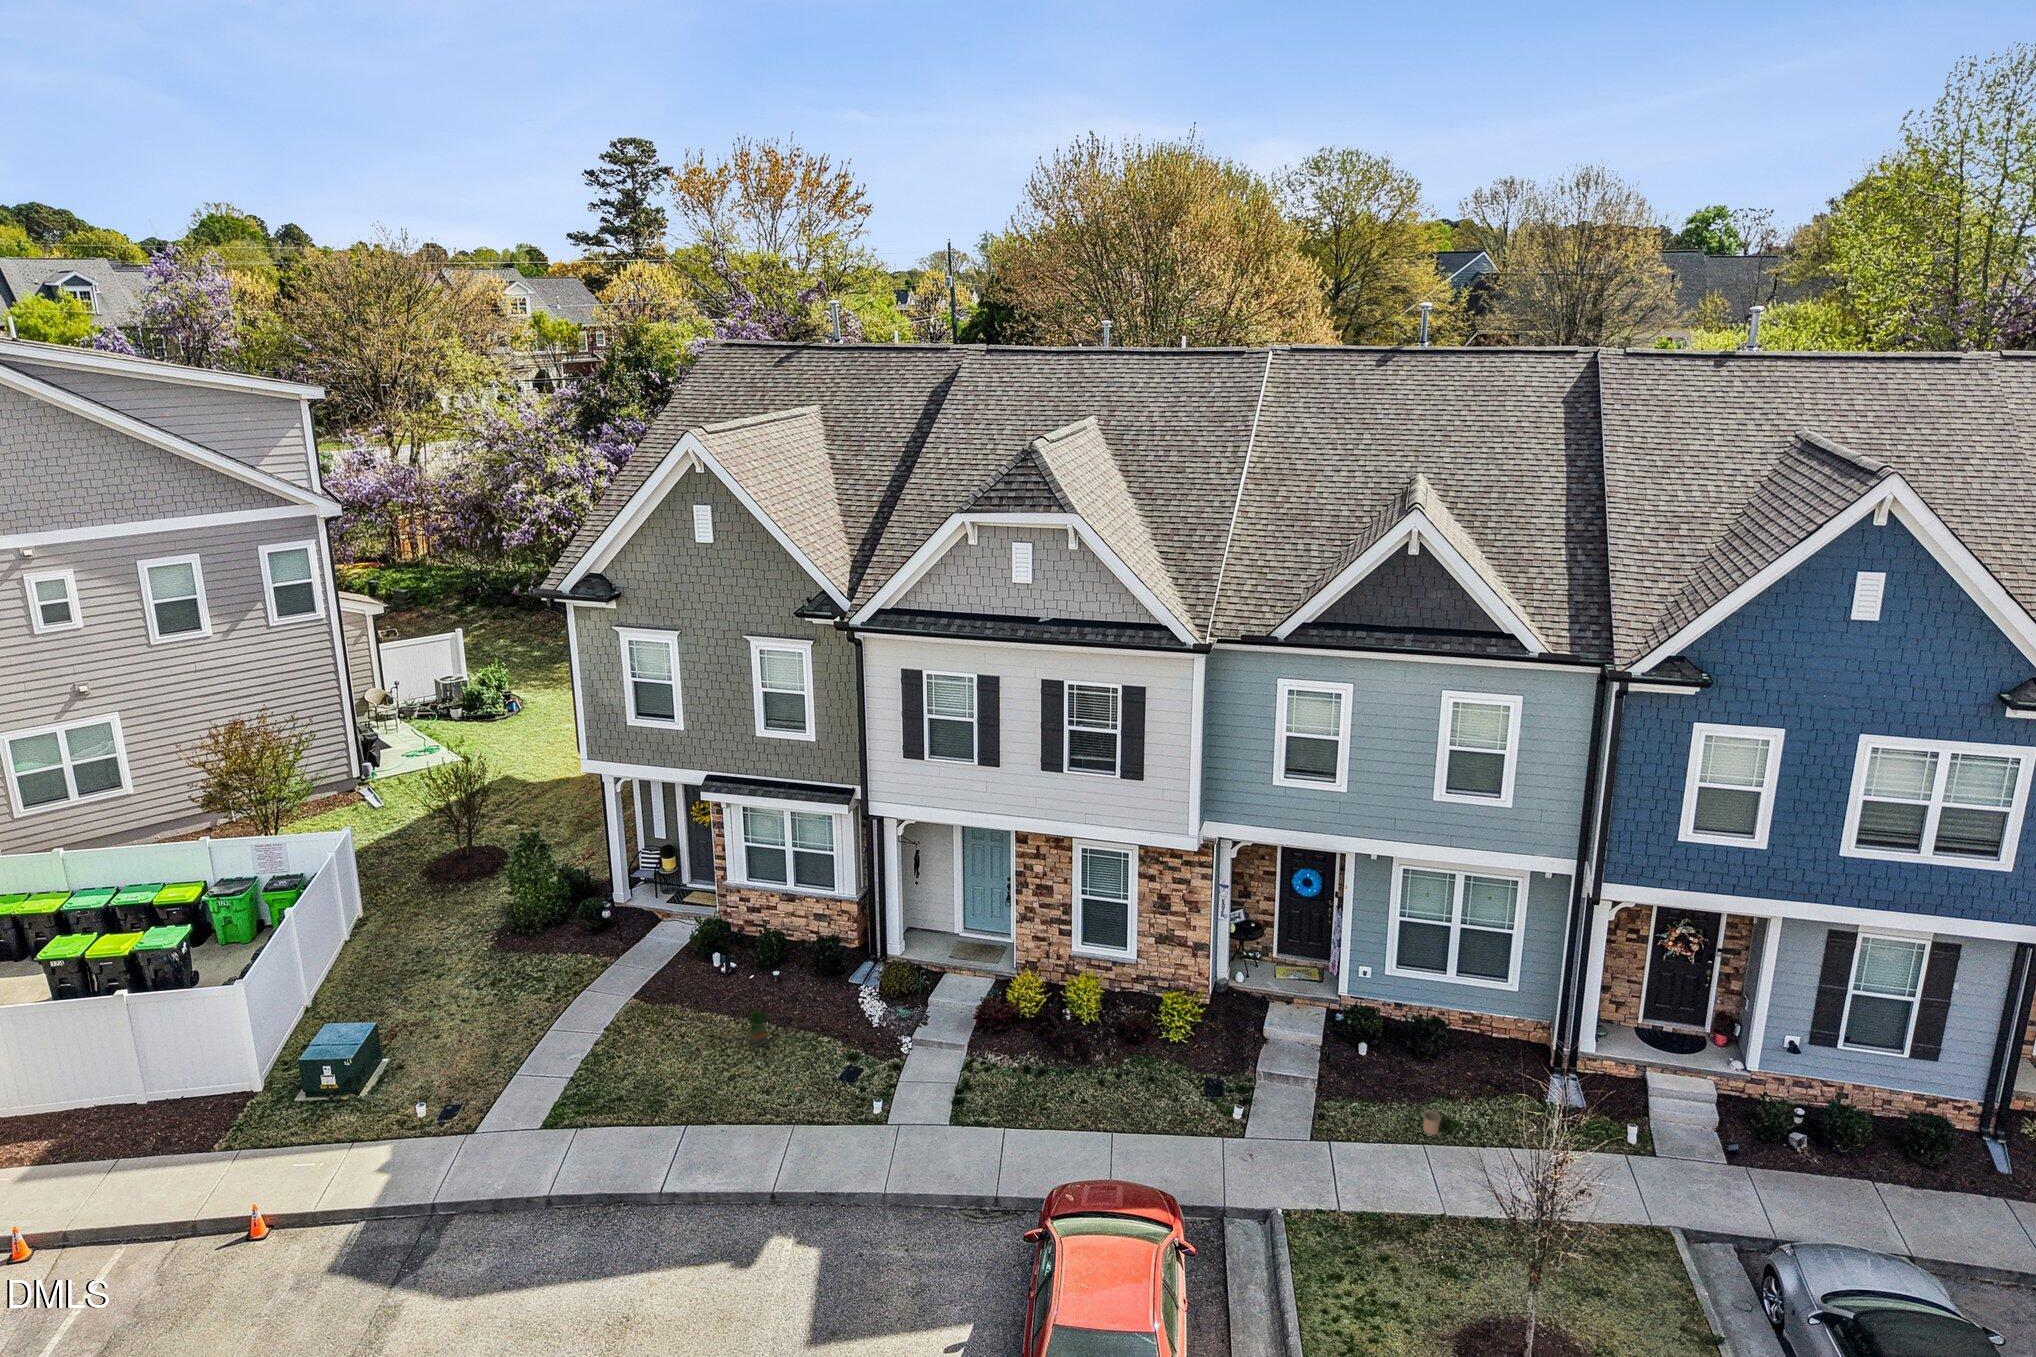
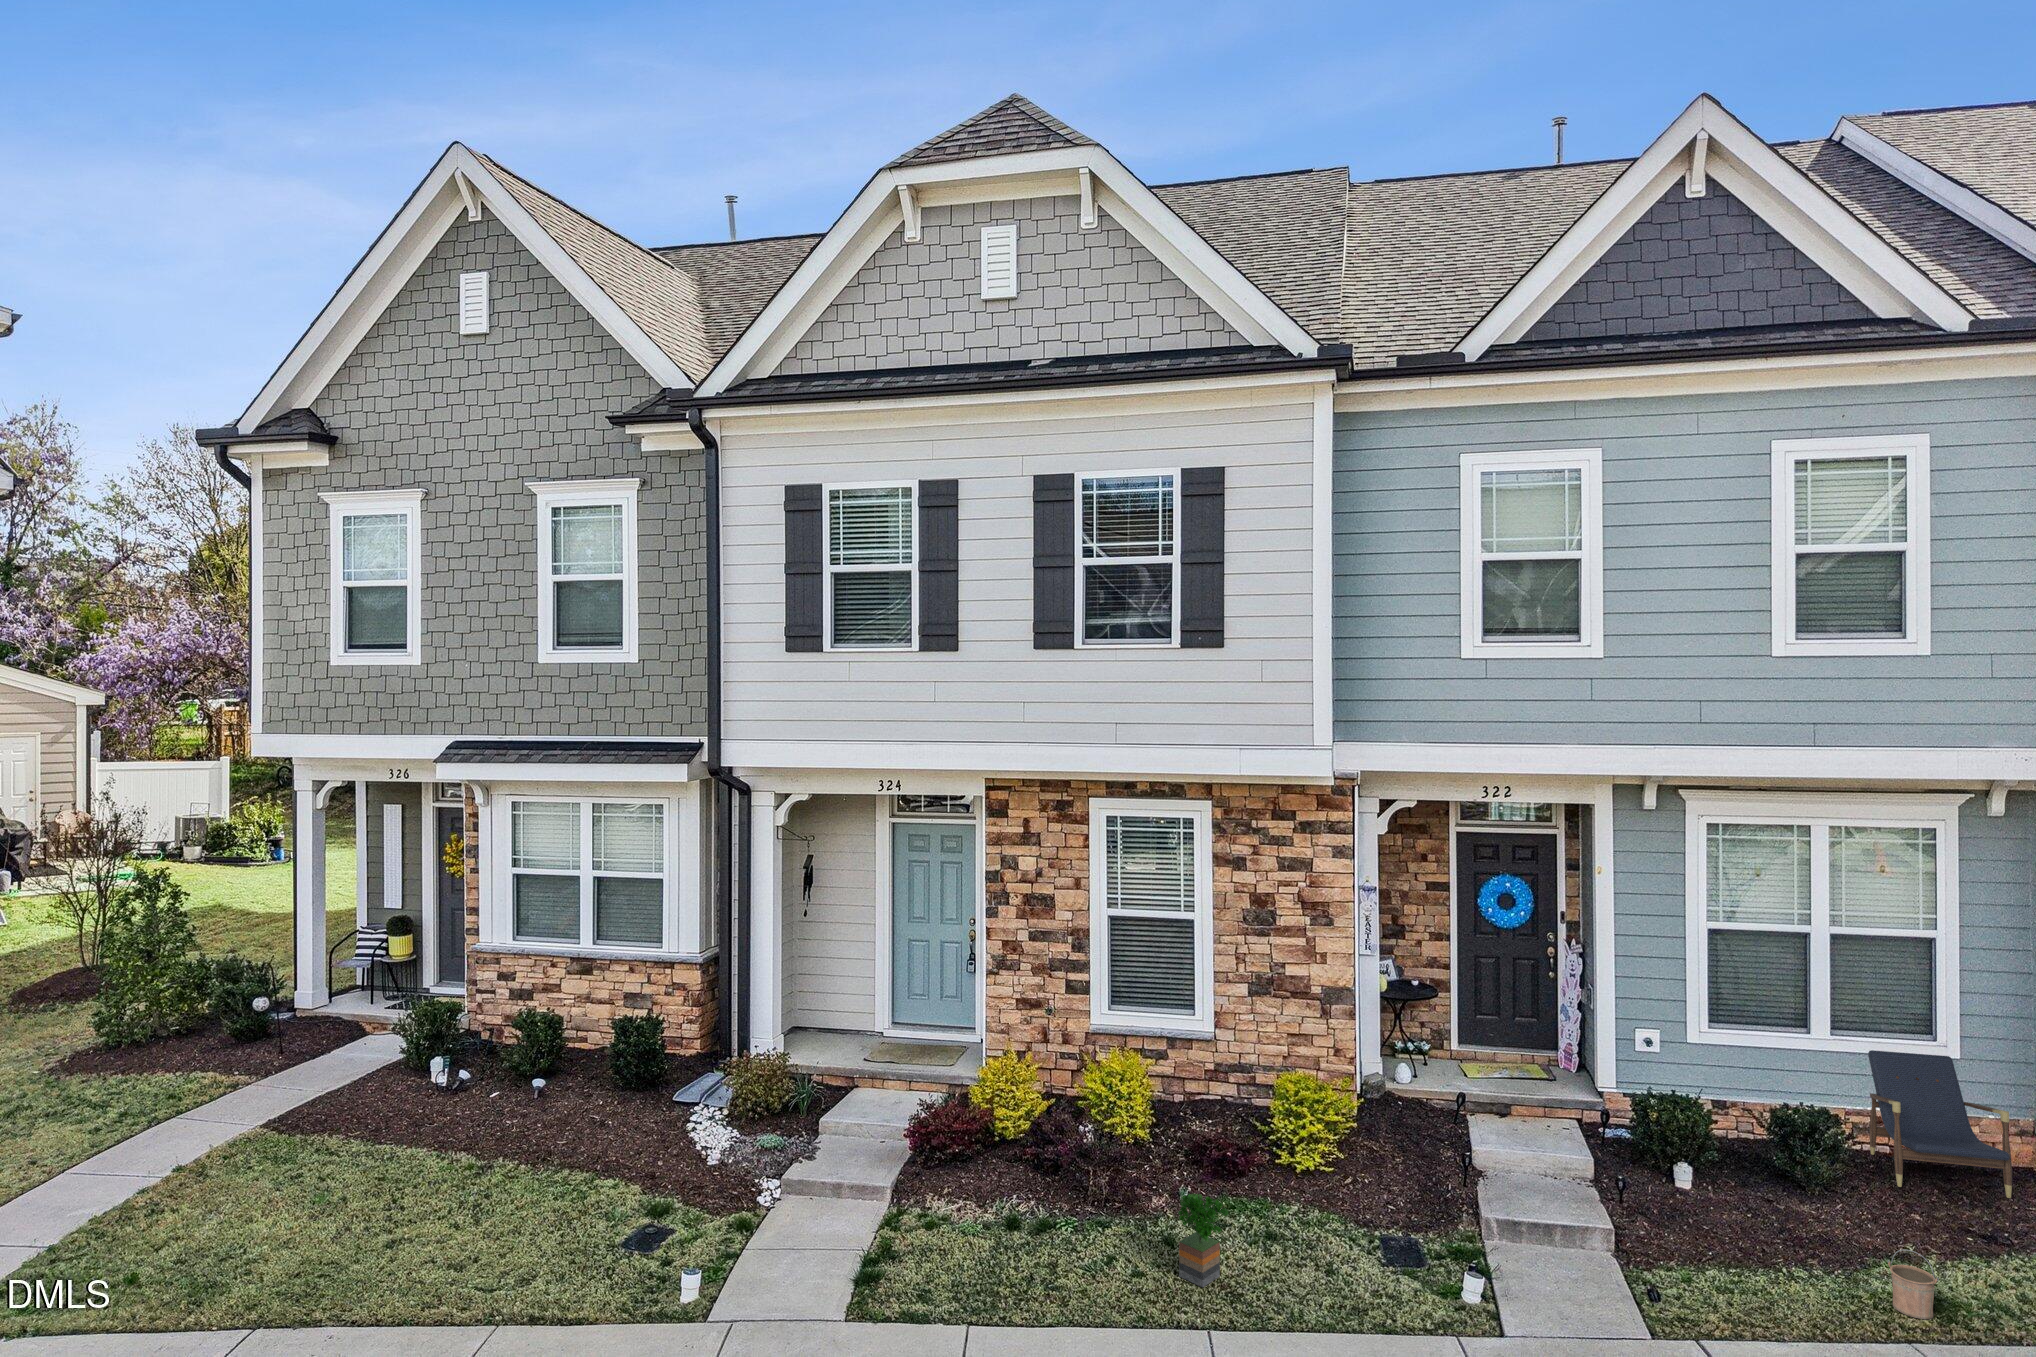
lounge chair: none [1467,987,1525,1066] -> present [1868,1050,2012,1198]
potted tree: present [746,1011,768,1047] -> present [1178,1193,1228,1287]

